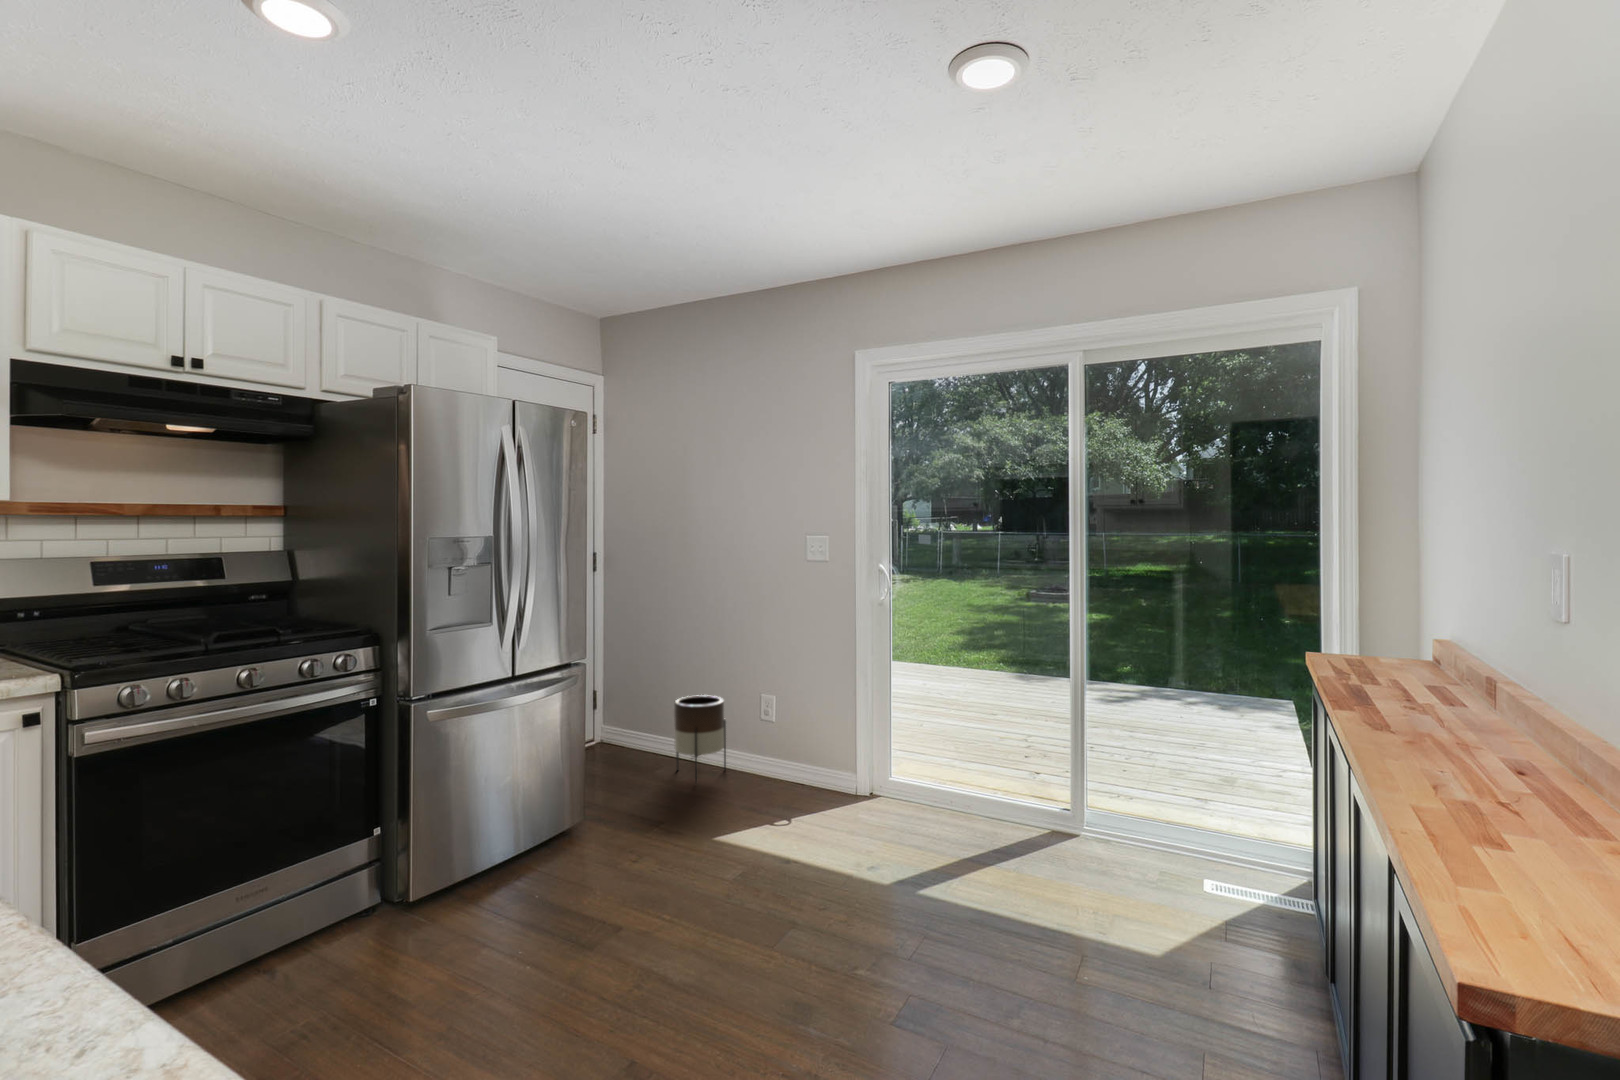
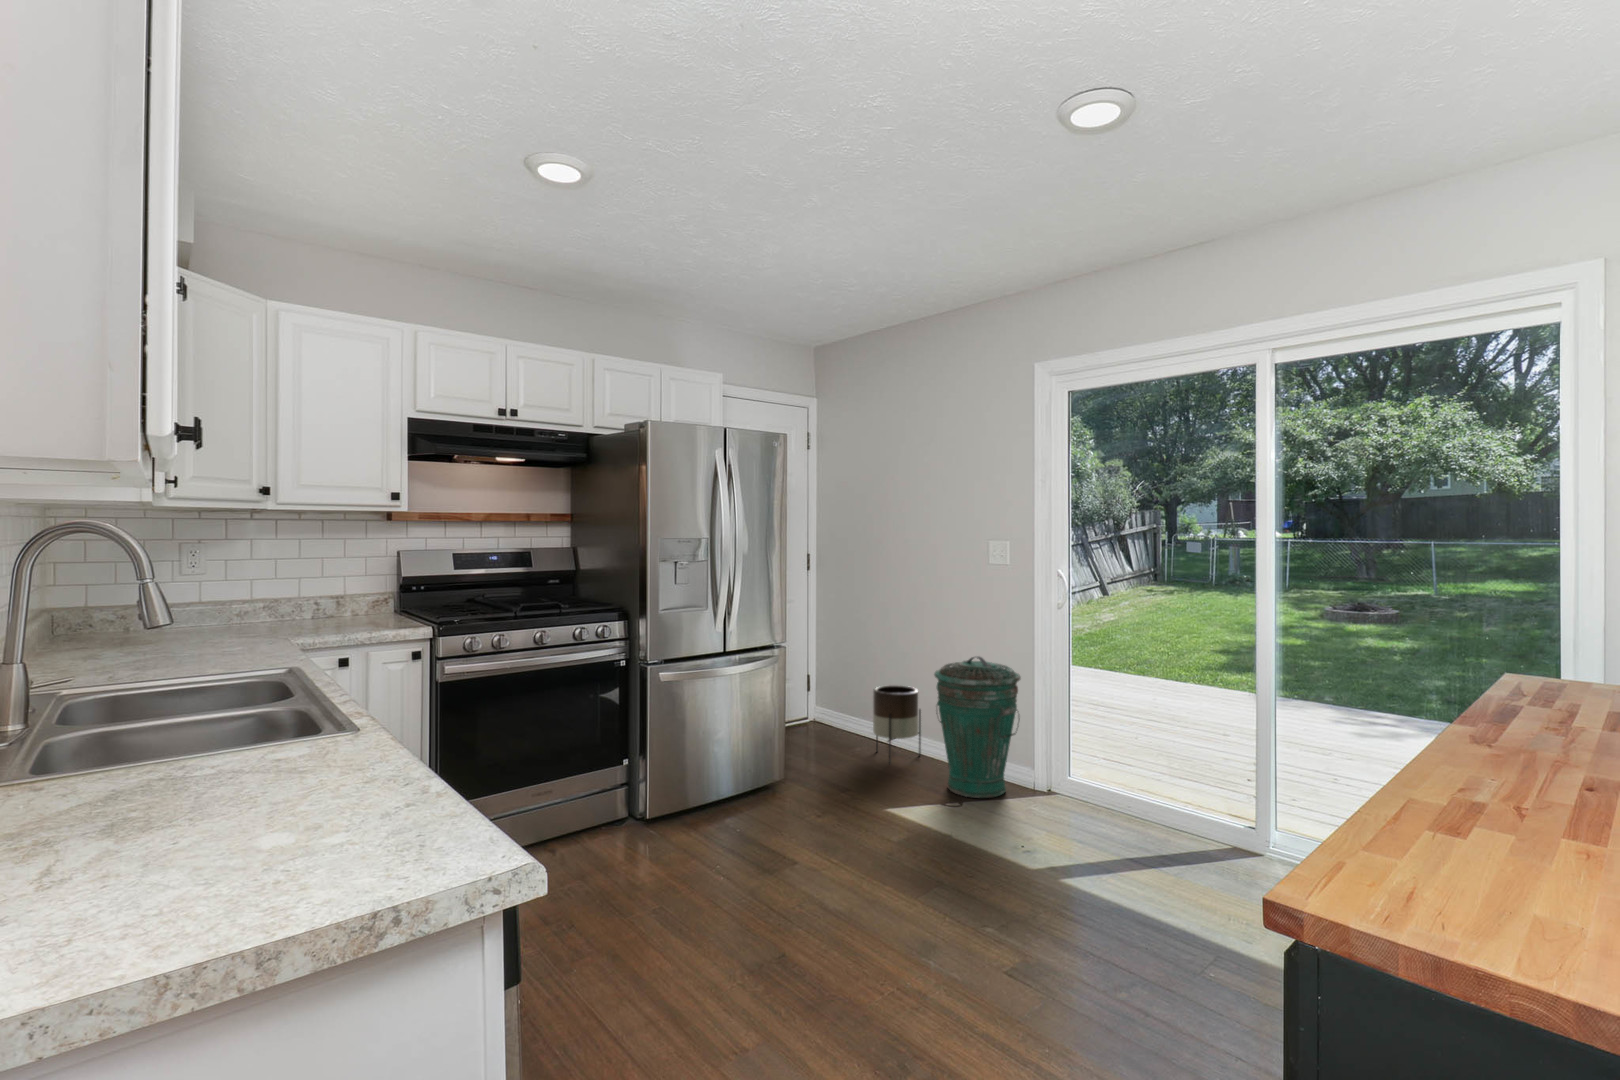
trash can: none [751,659,842,812] -> present [934,656,1021,798]

